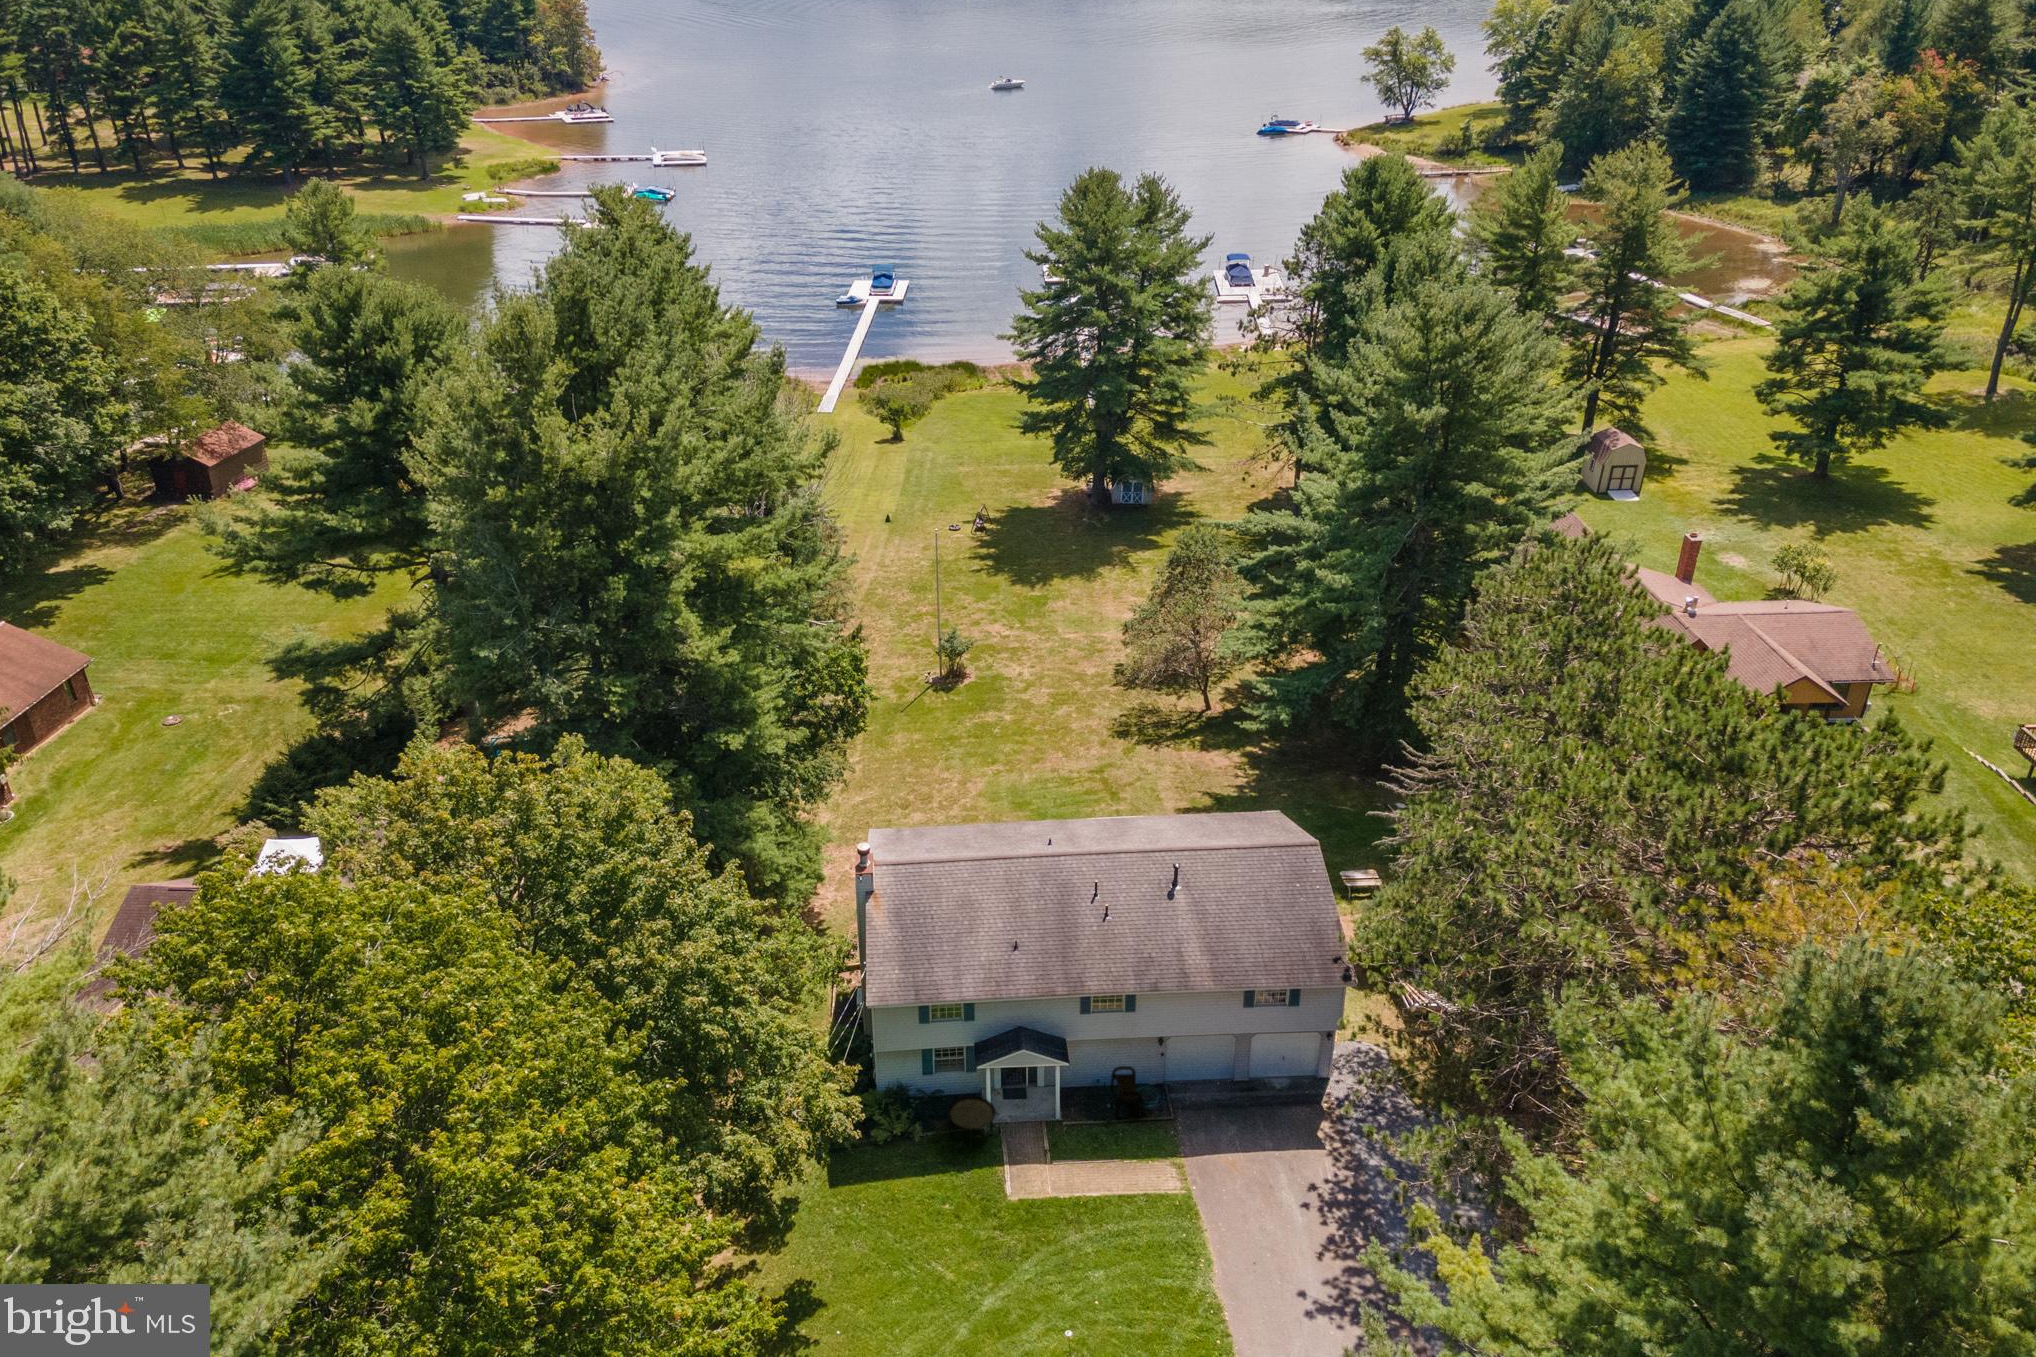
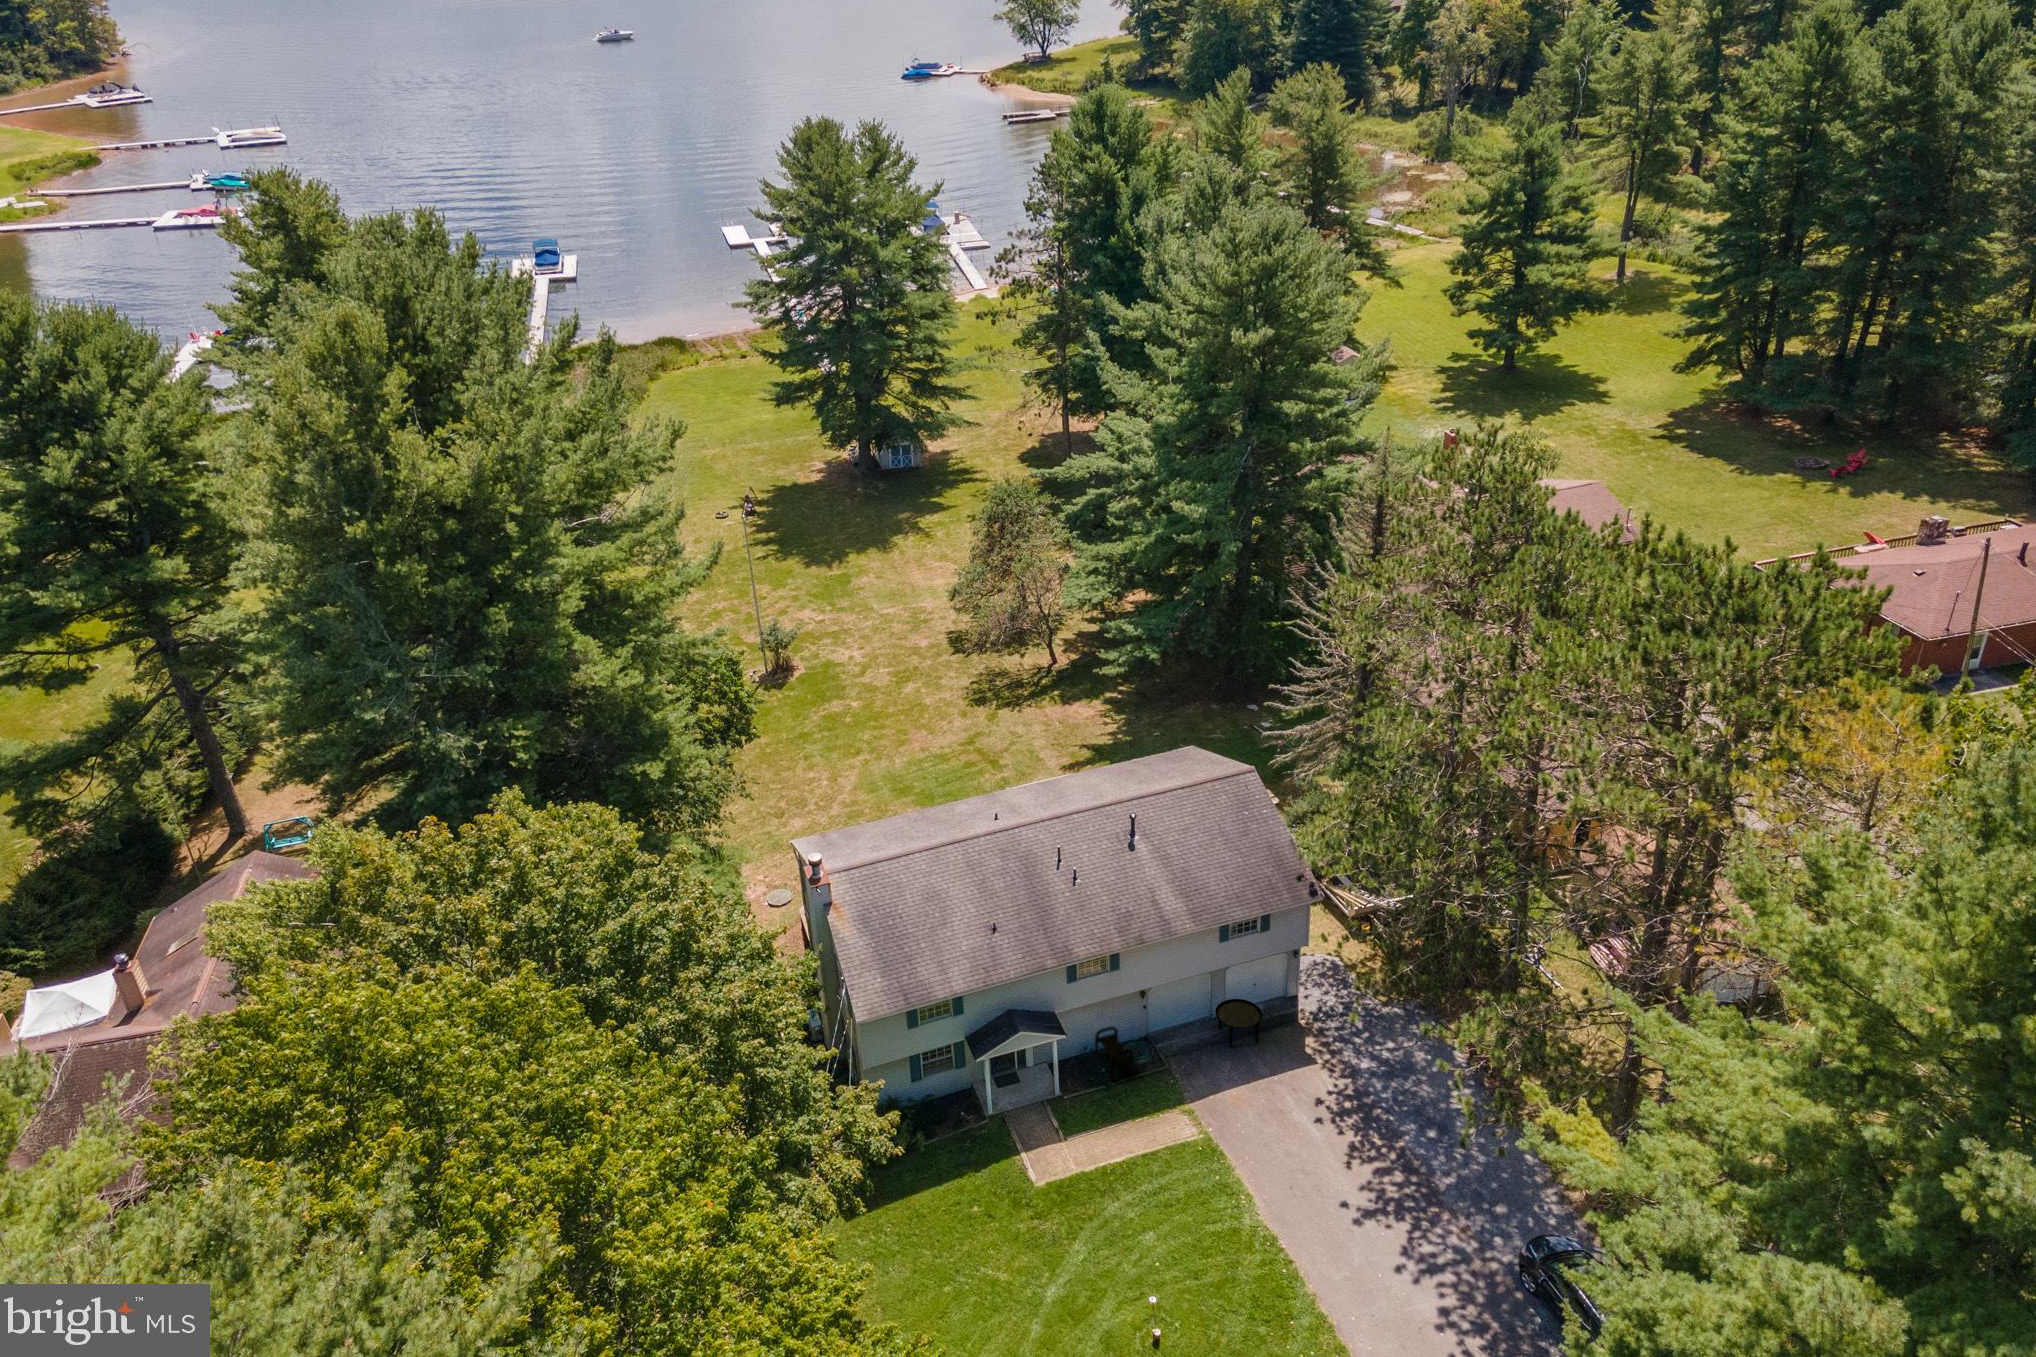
round table: present [948,1096,996,1149] -> present [1215,999,1262,1047]

